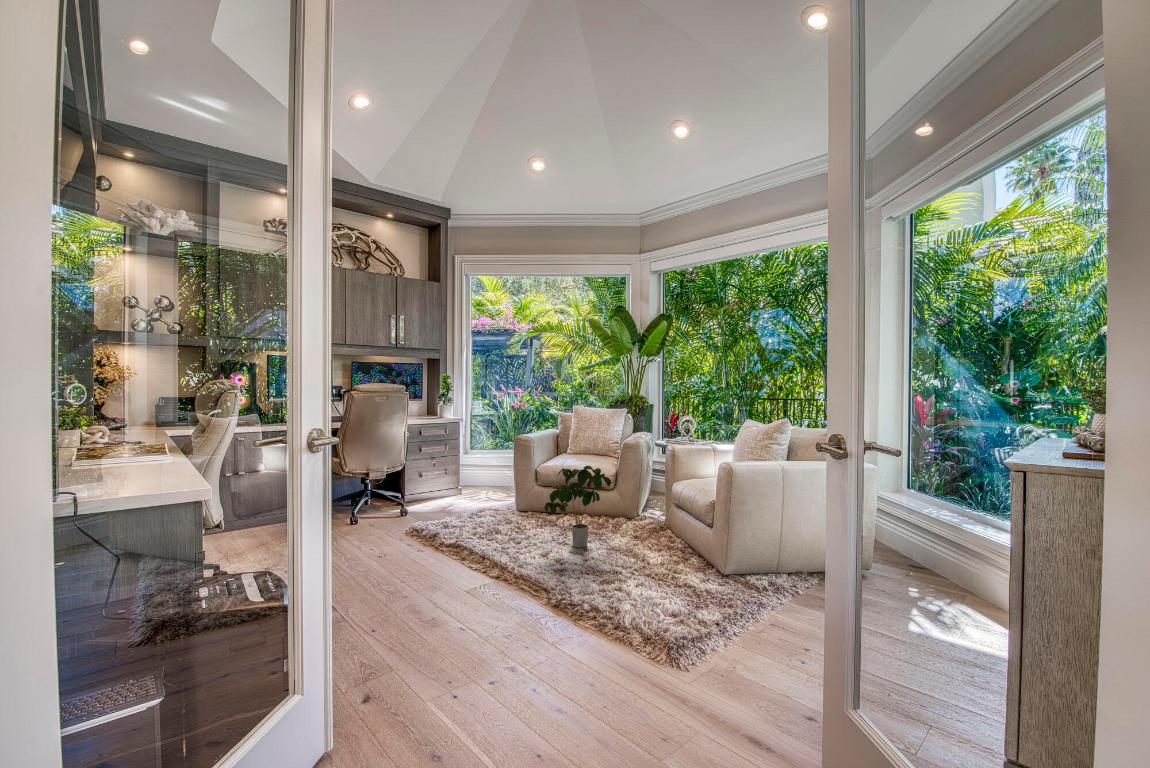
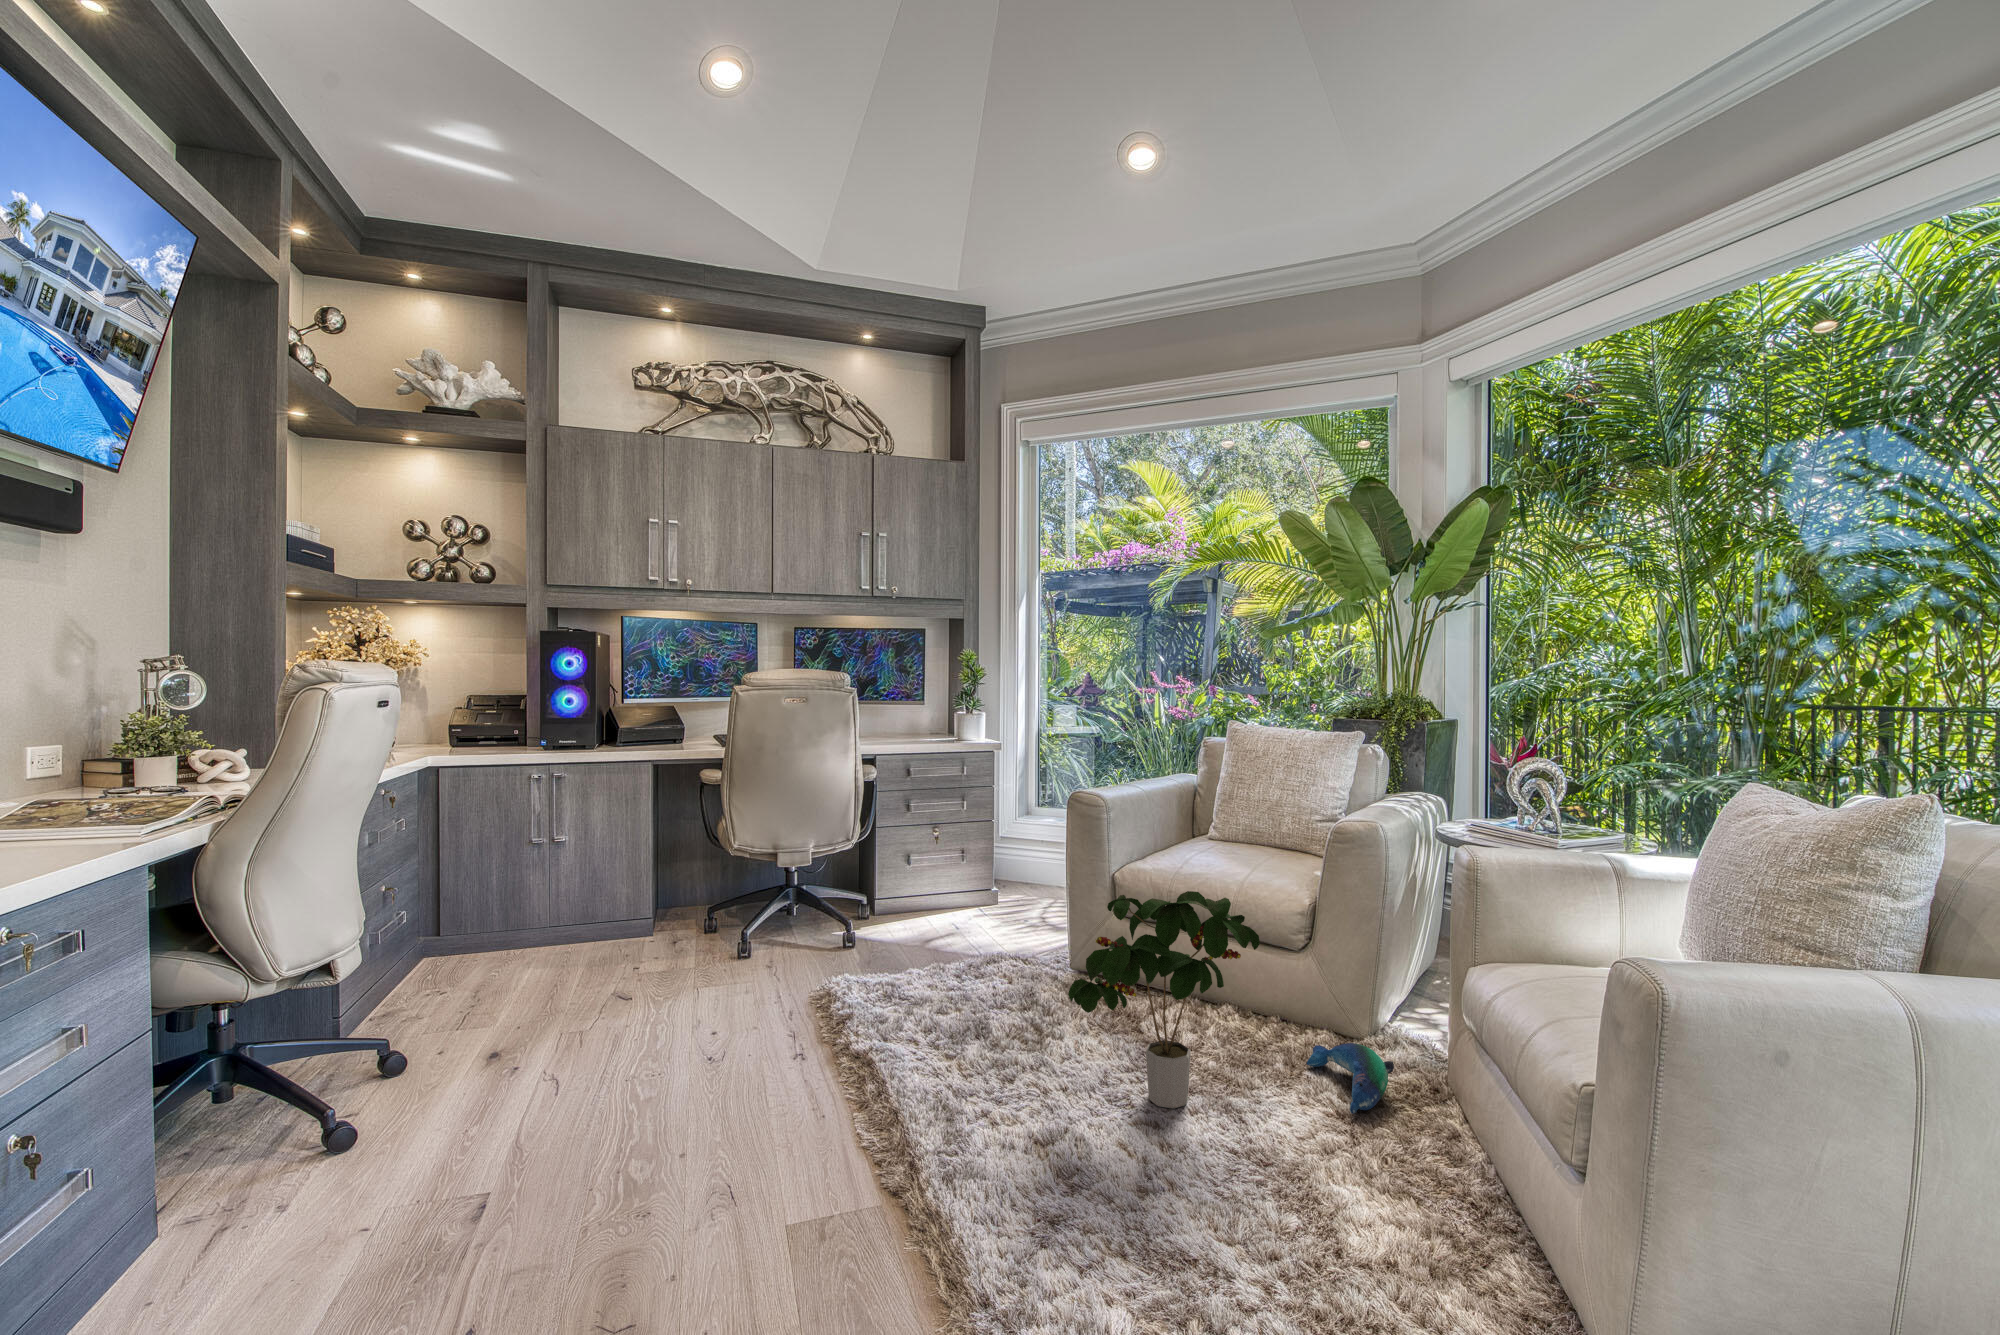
plush toy: none [622,519,654,540] -> present [1306,1043,1394,1114]

